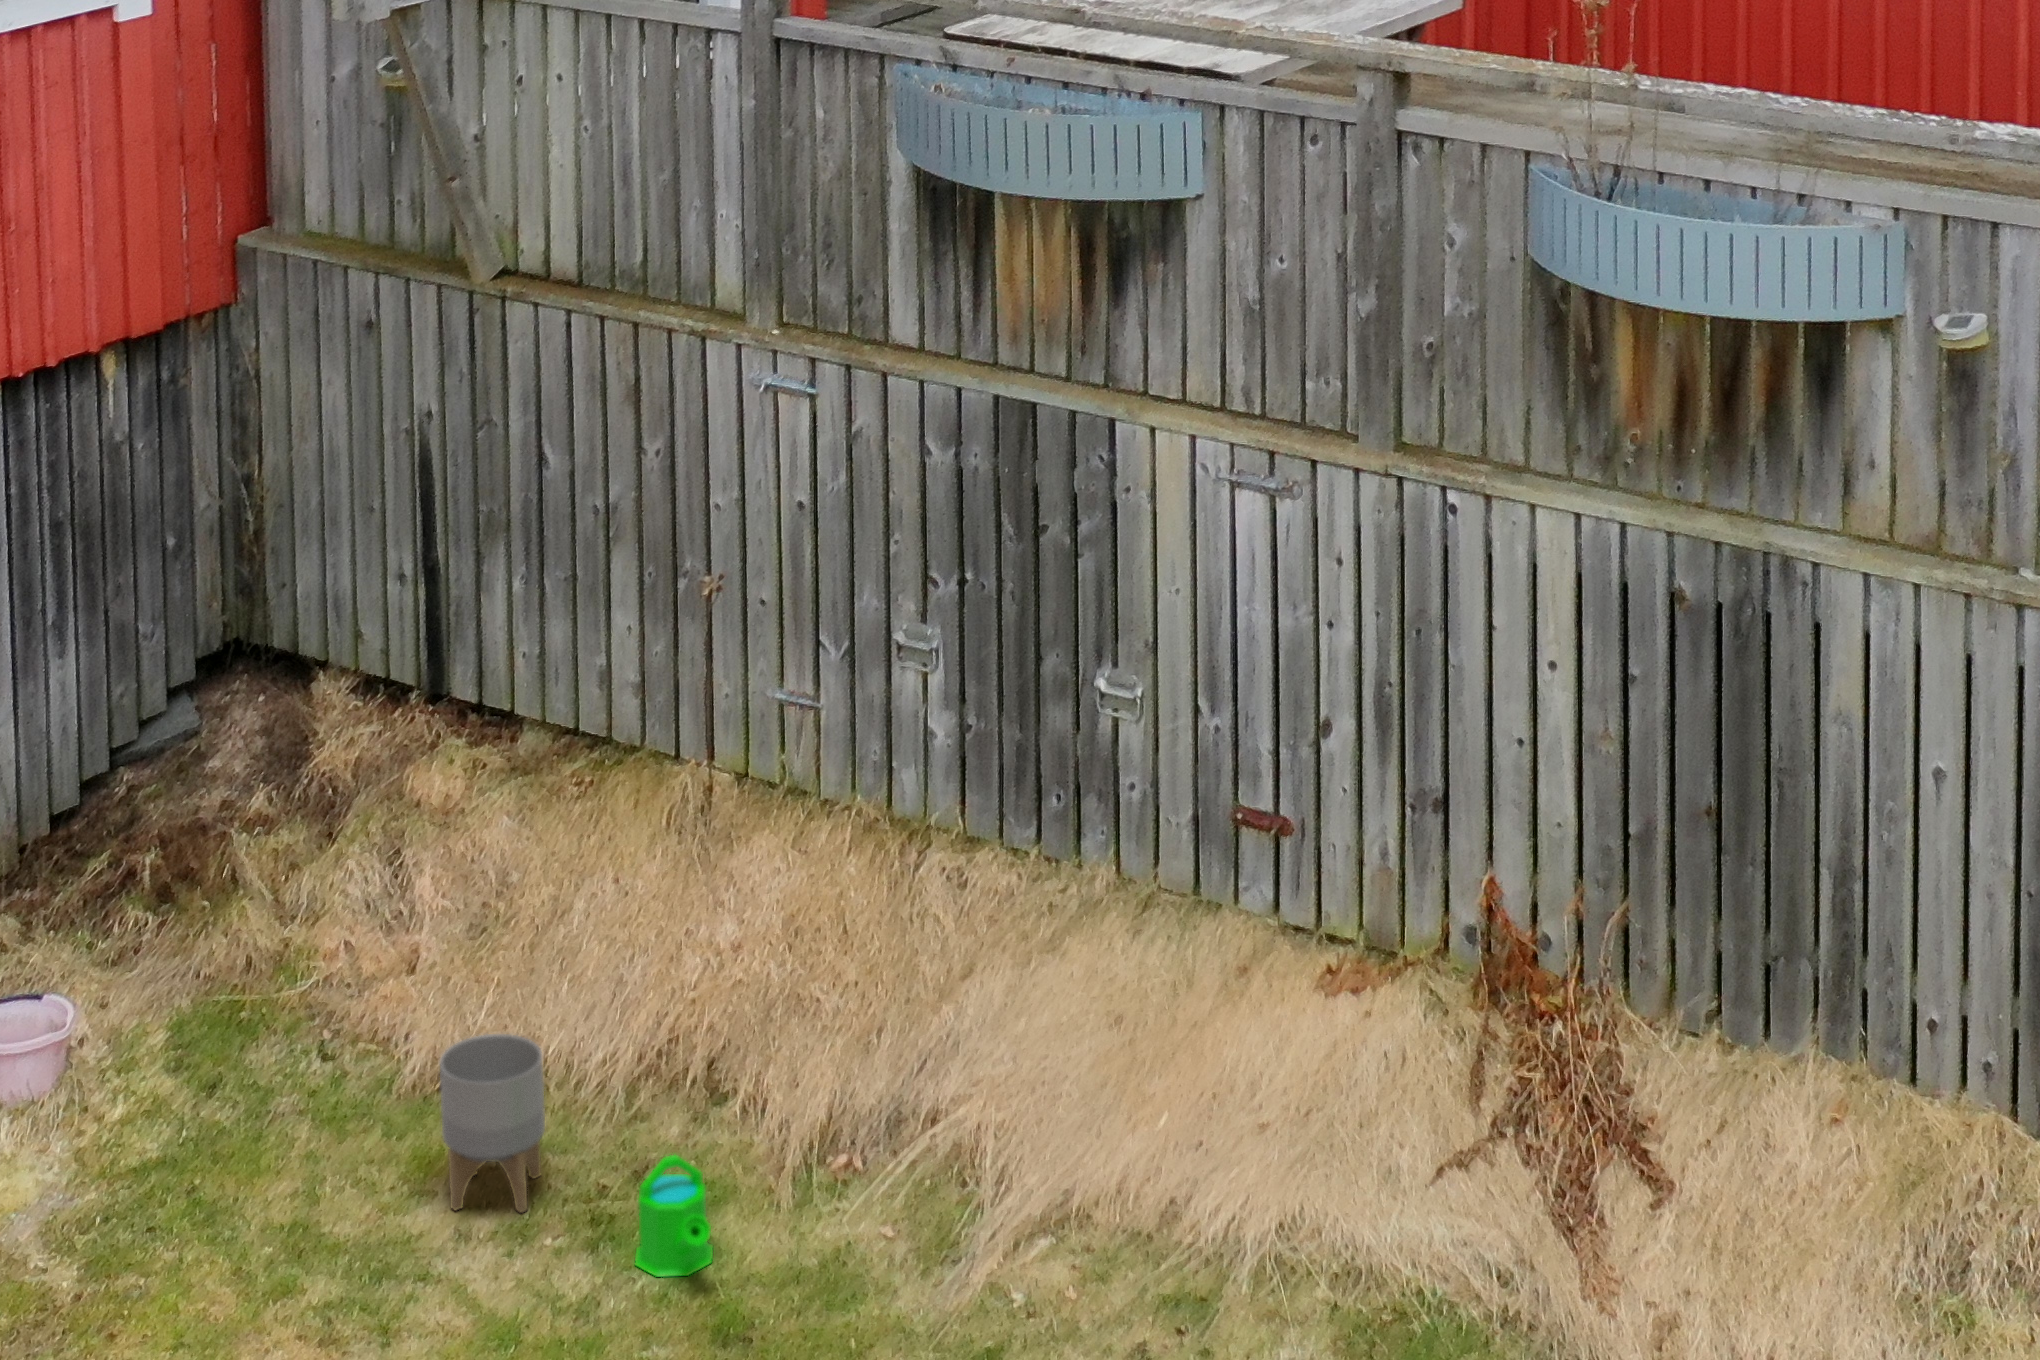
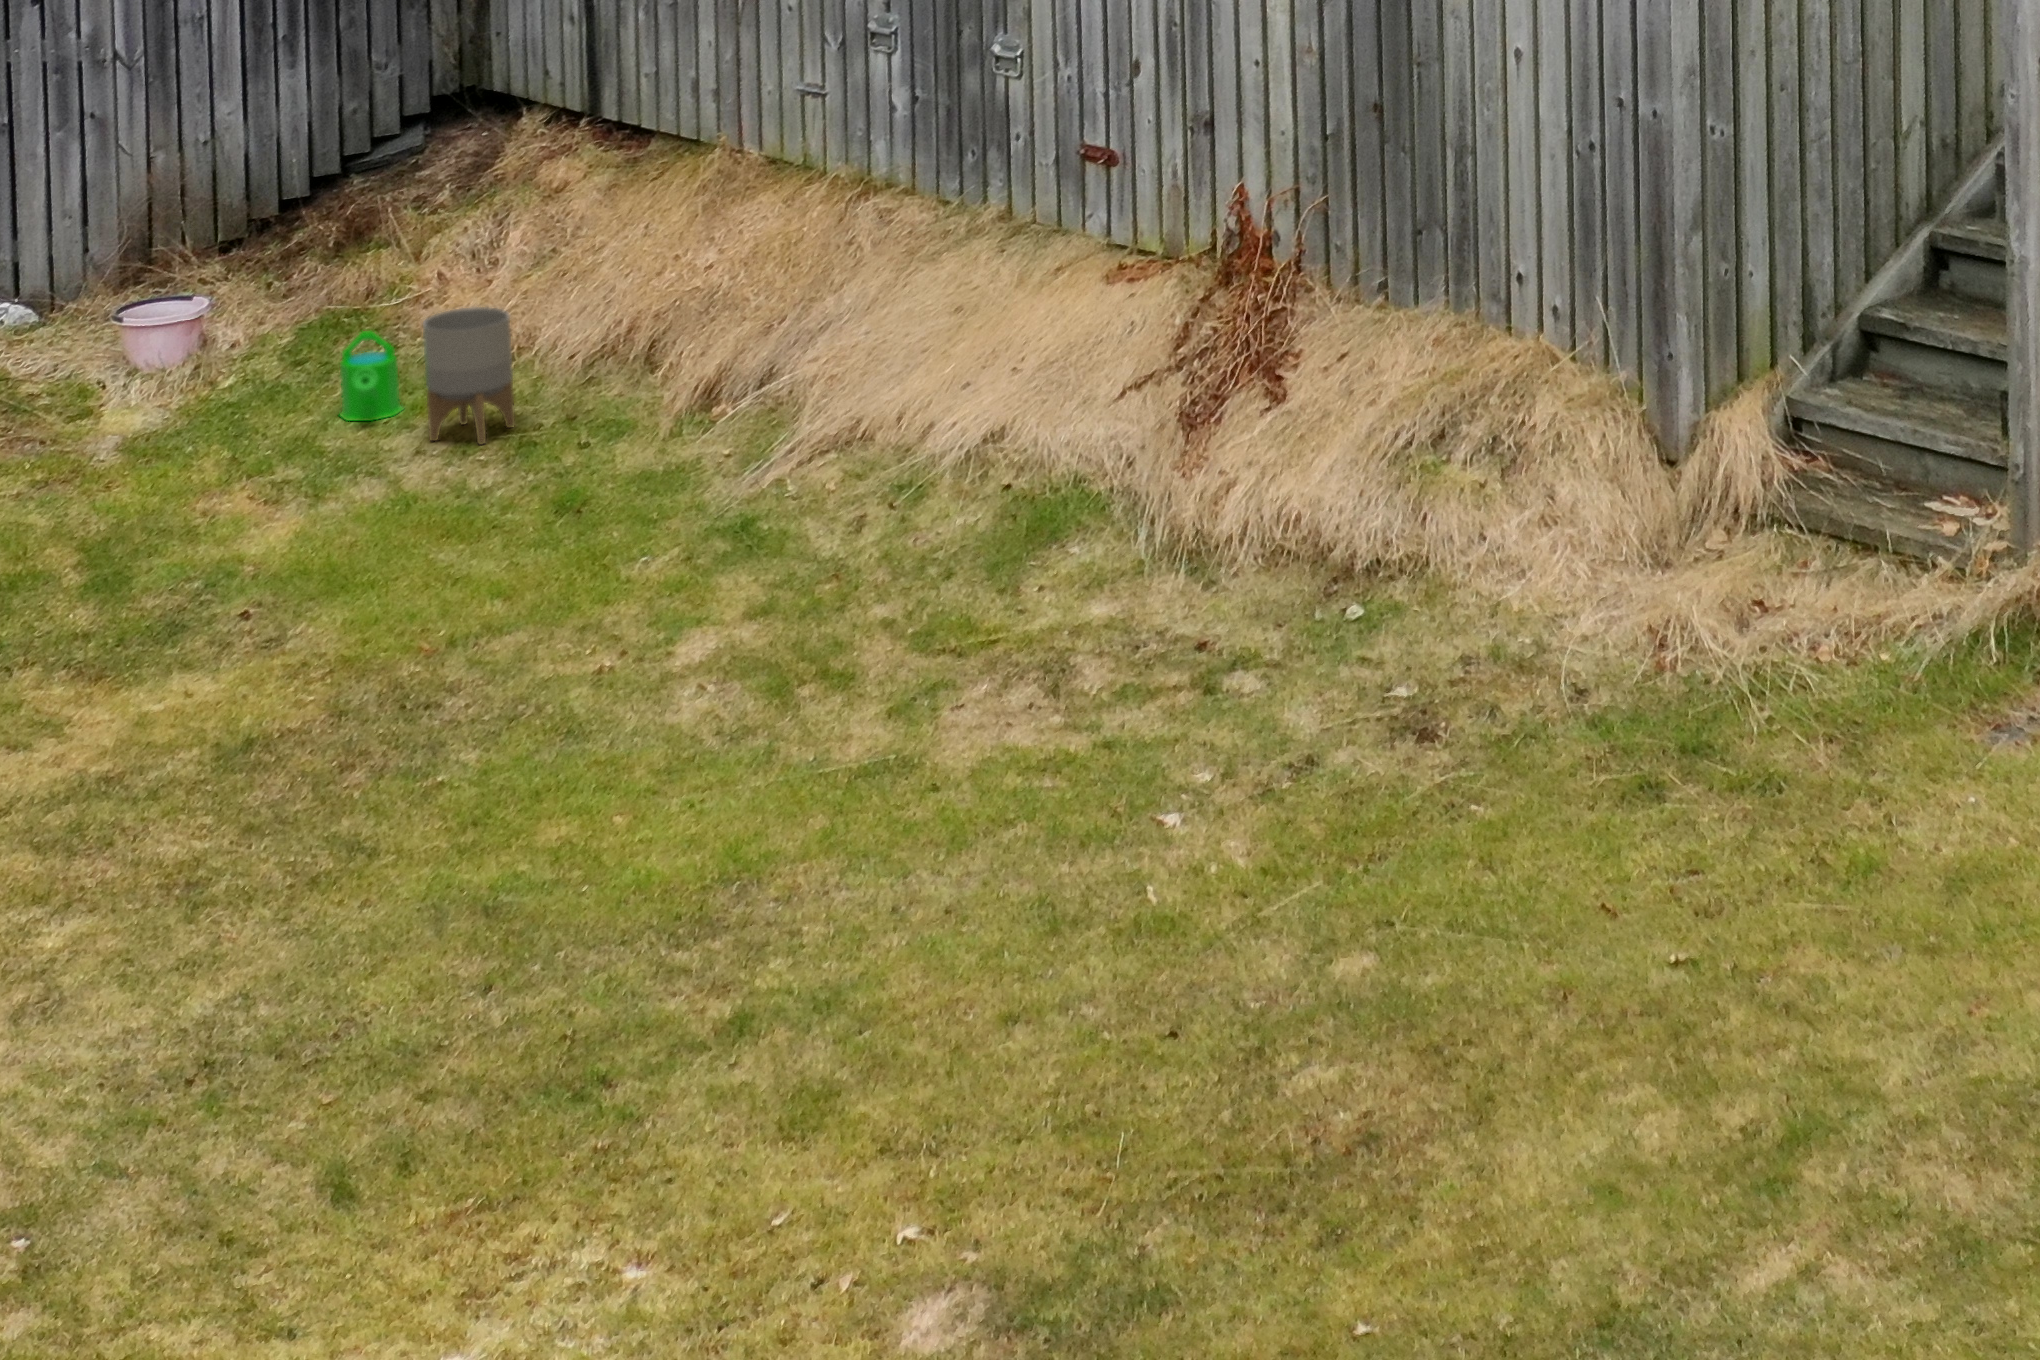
watering can: present [635,1155,714,1277] -> present [340,331,403,421]

